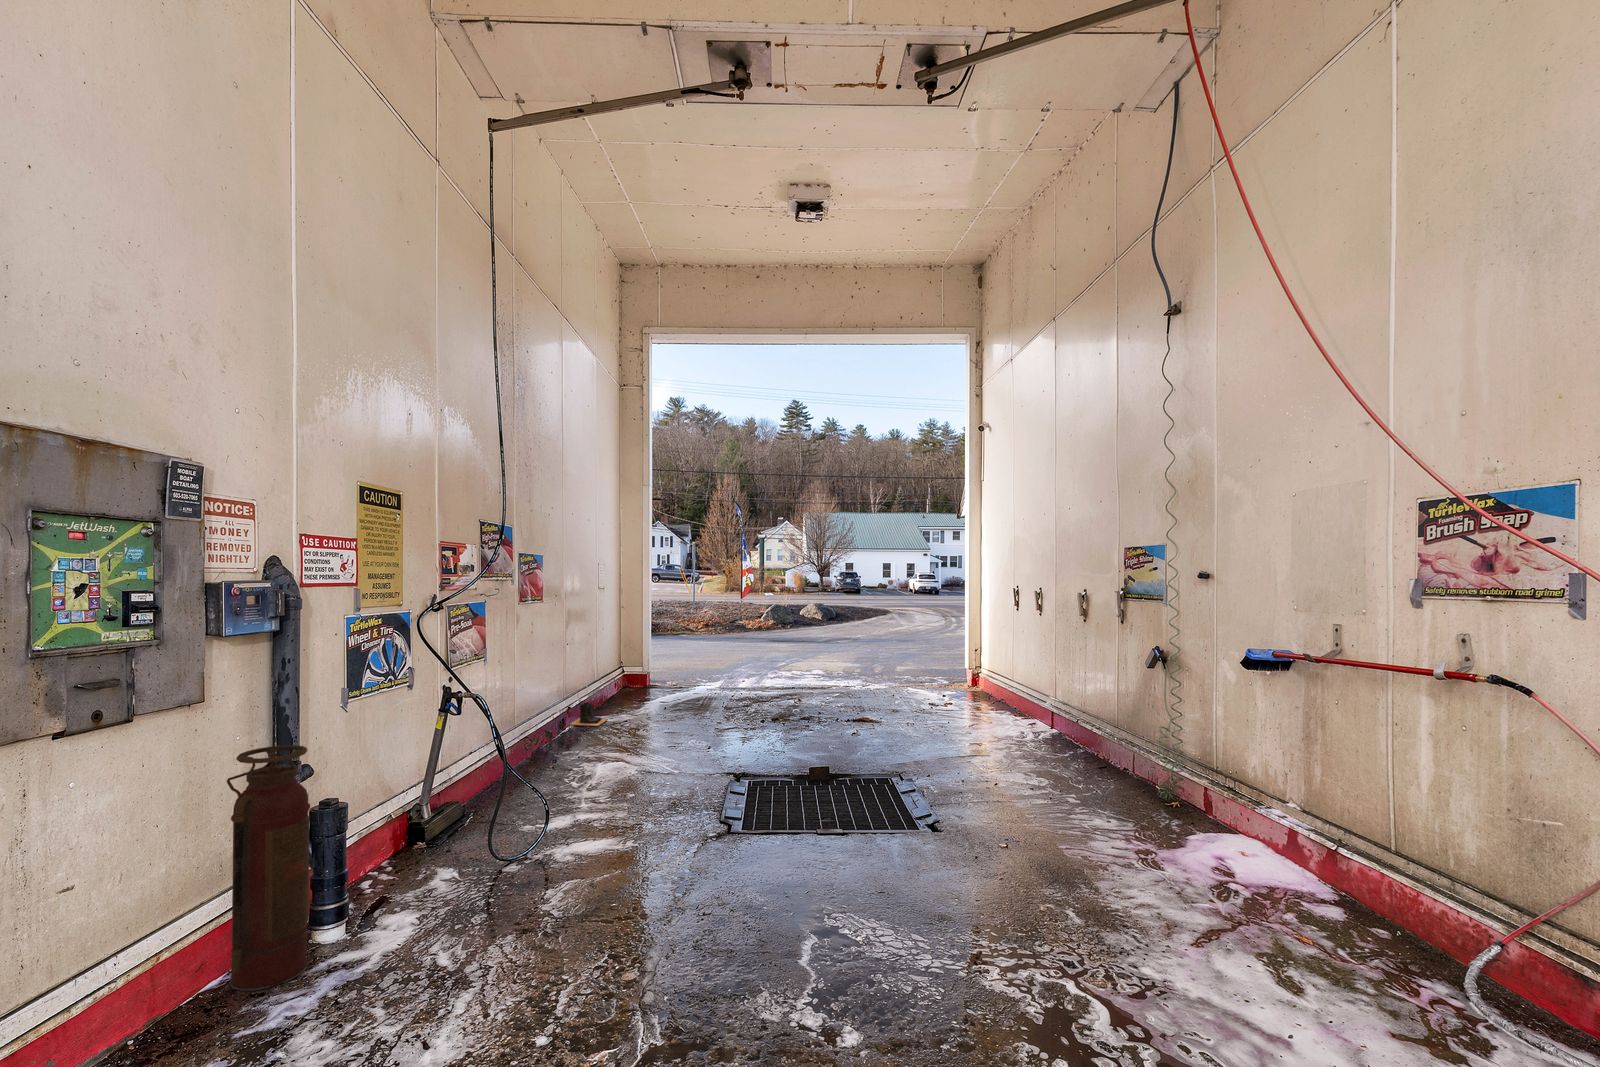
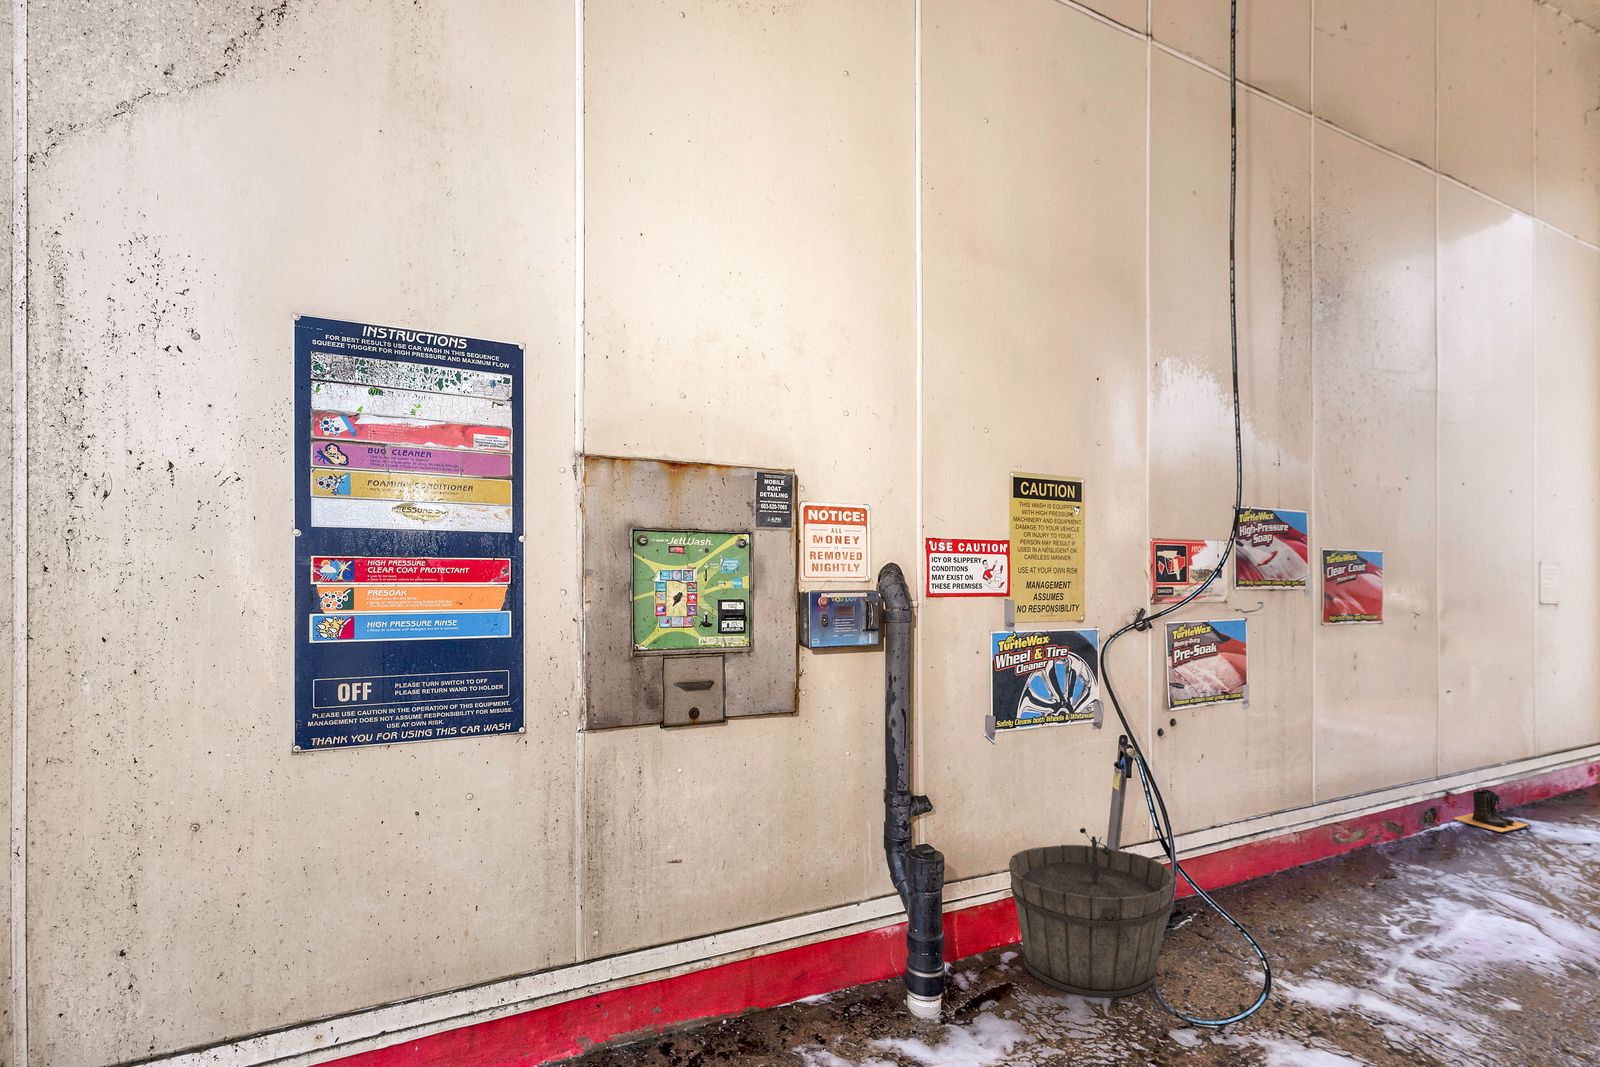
fire extinguisher: present [227,745,310,991] -> none [812,770,888,1028]
wooden bucket: none [367,762,502,889] -> present [1009,828,1175,997]

